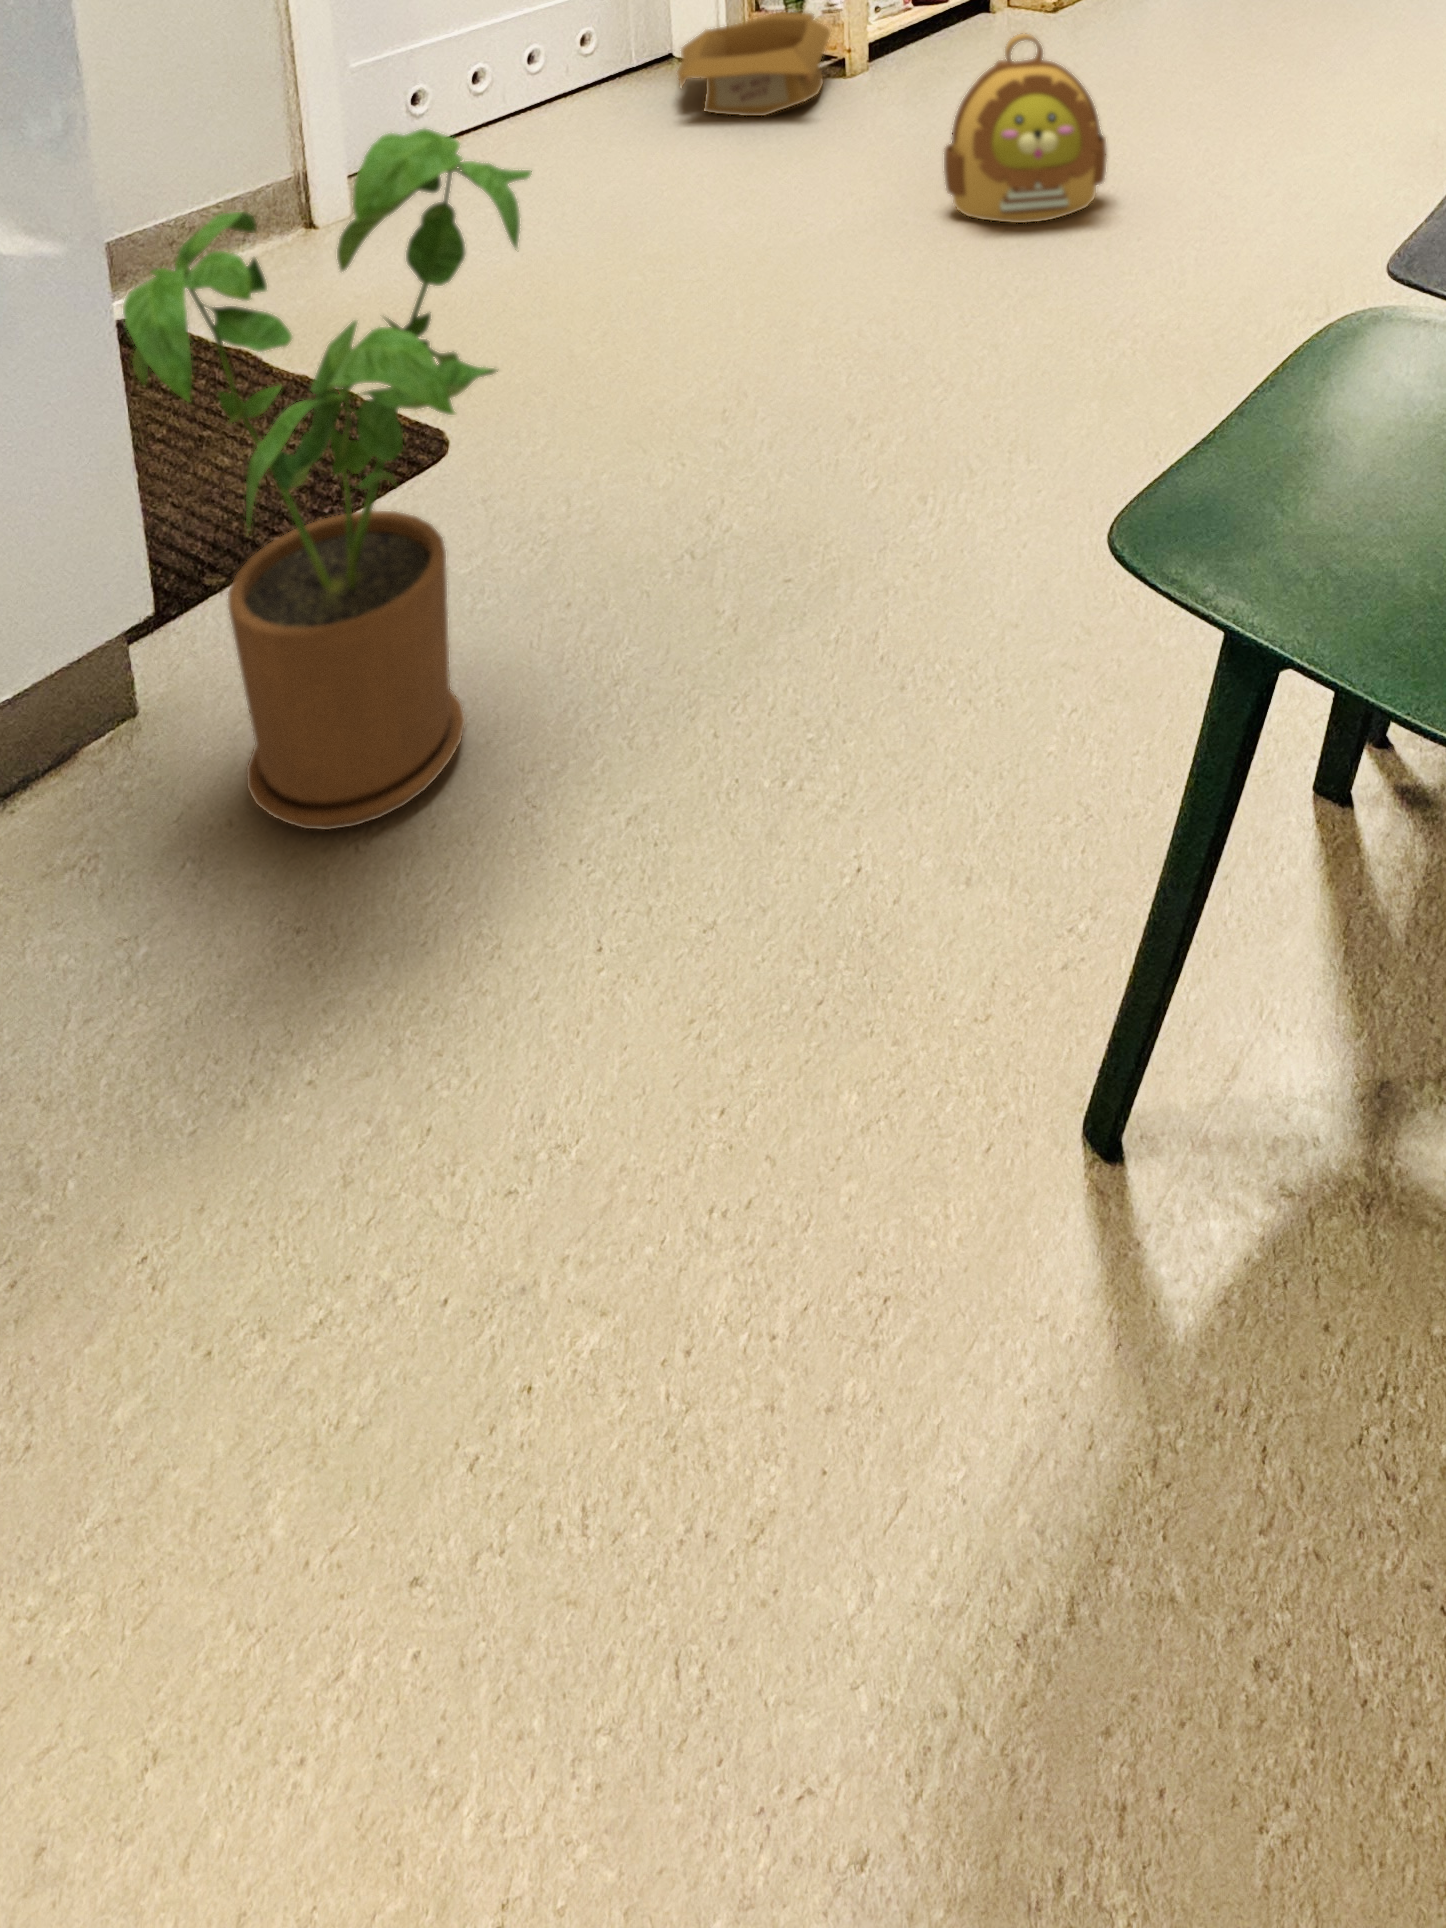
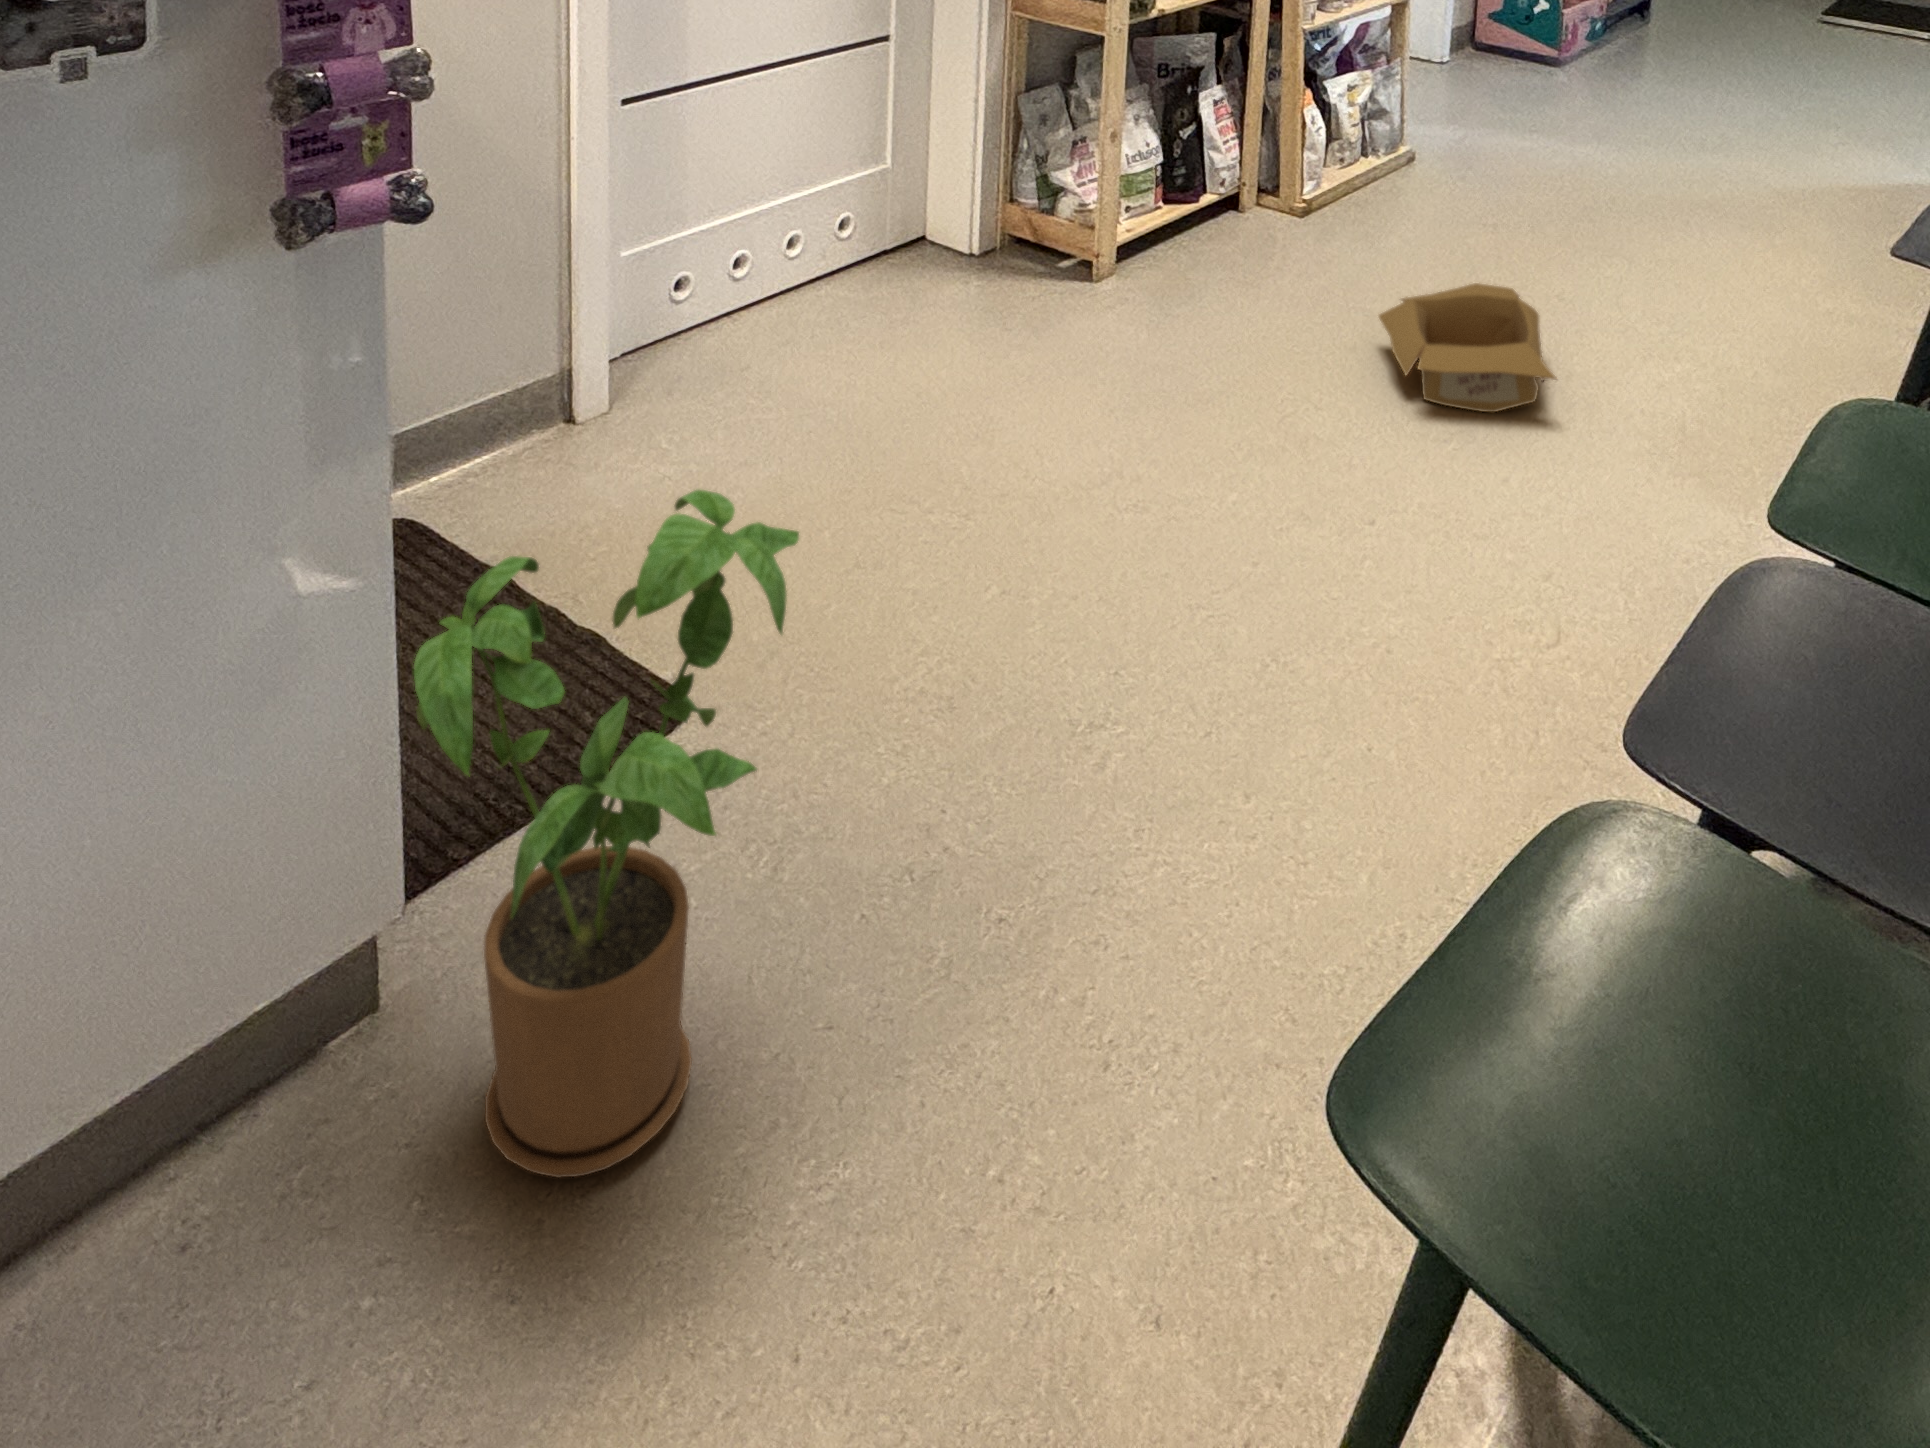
cardboard box: present [678,12,830,116] -> present [1379,283,1556,412]
backpack: present [944,33,1107,223] -> none [1185,300,1347,490]

